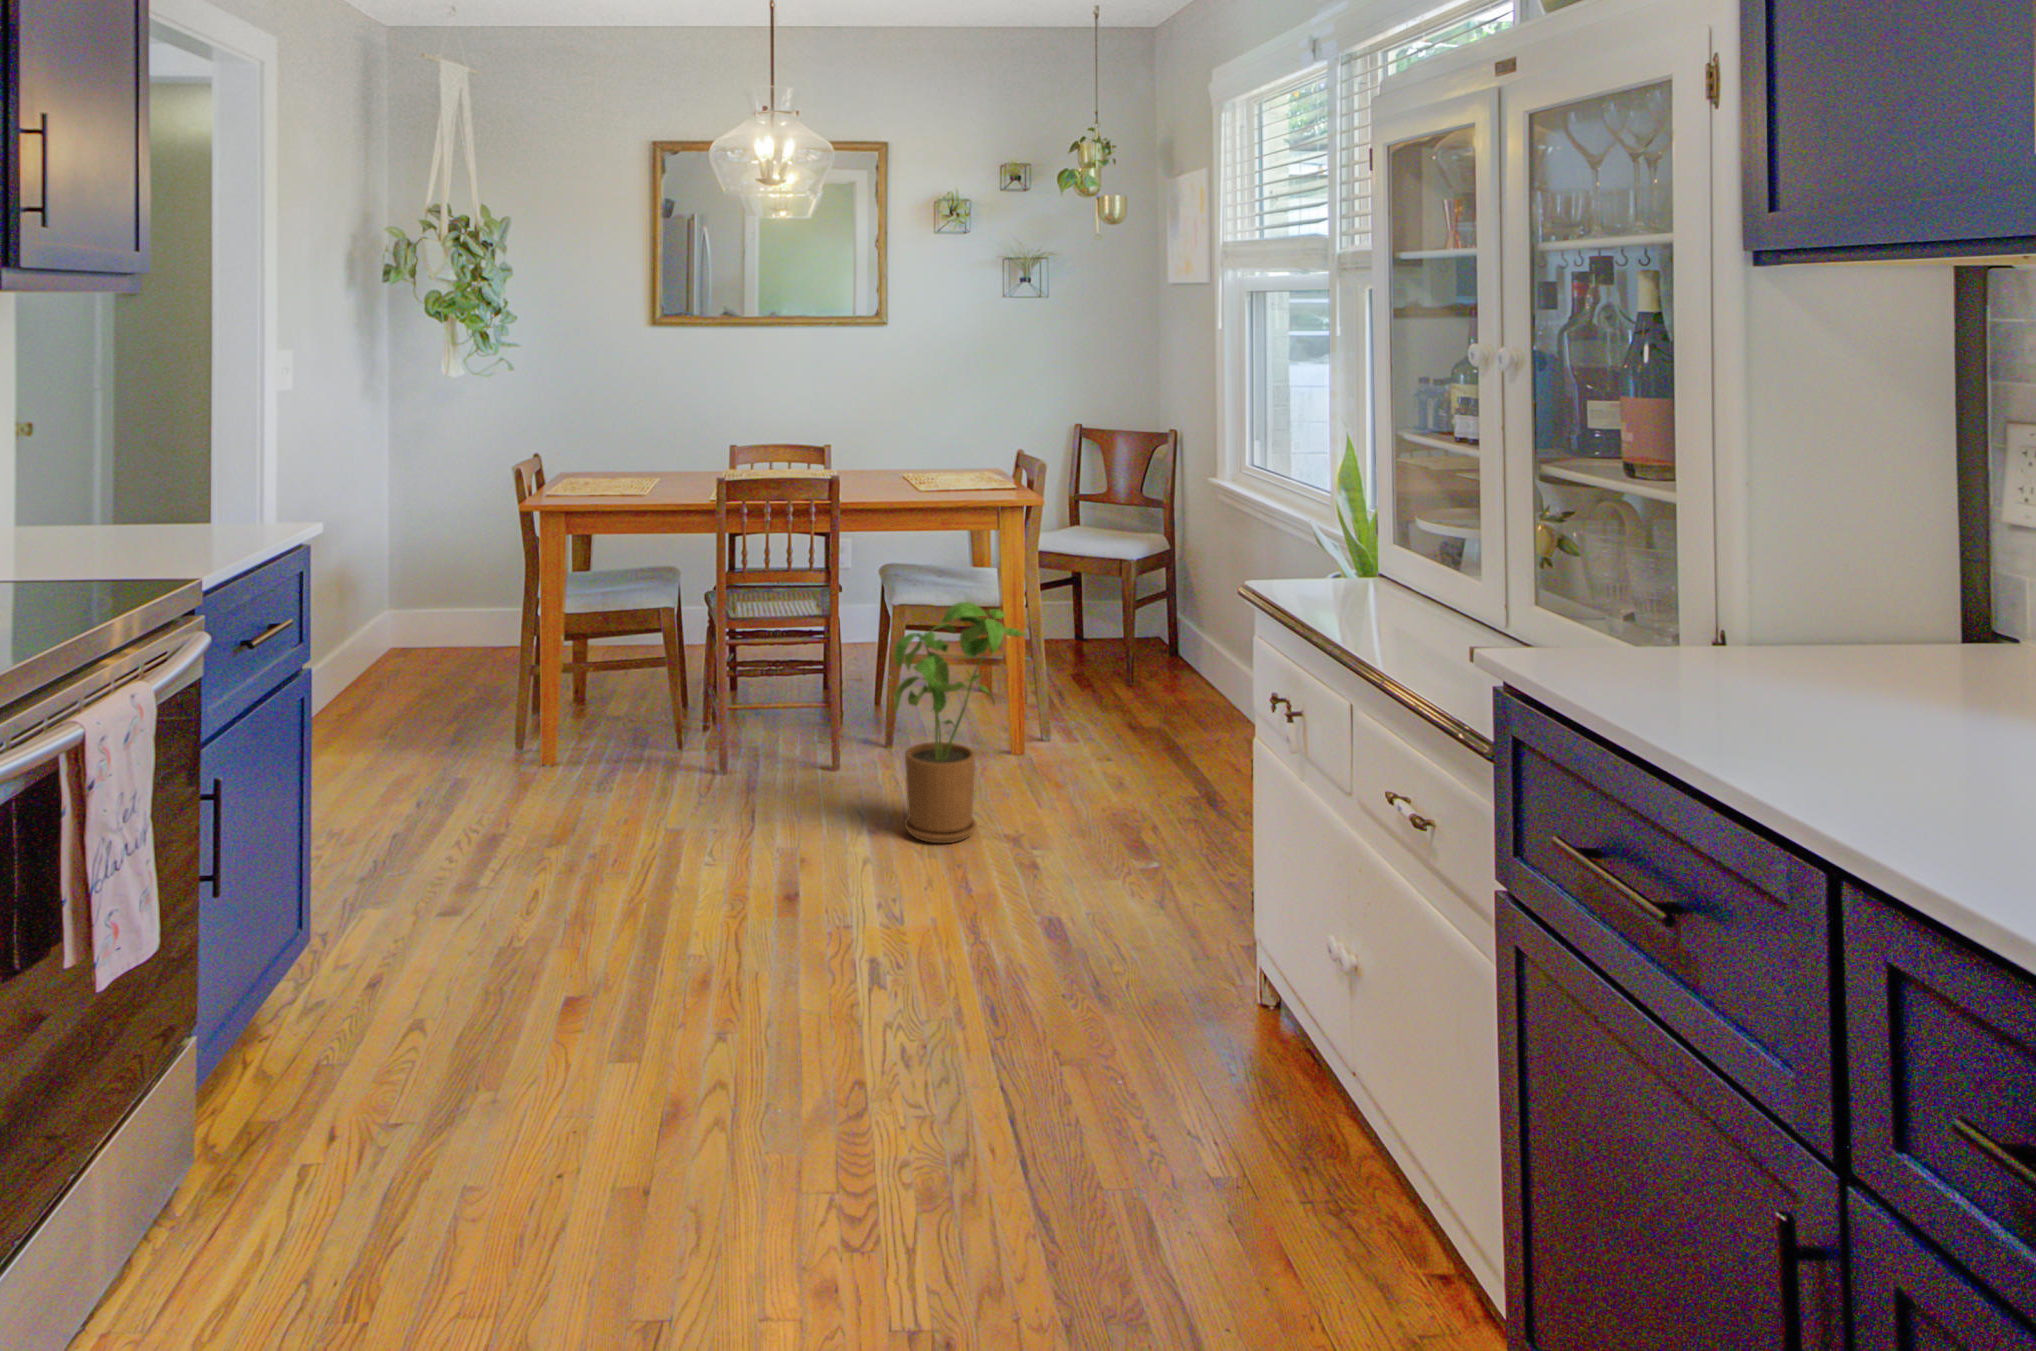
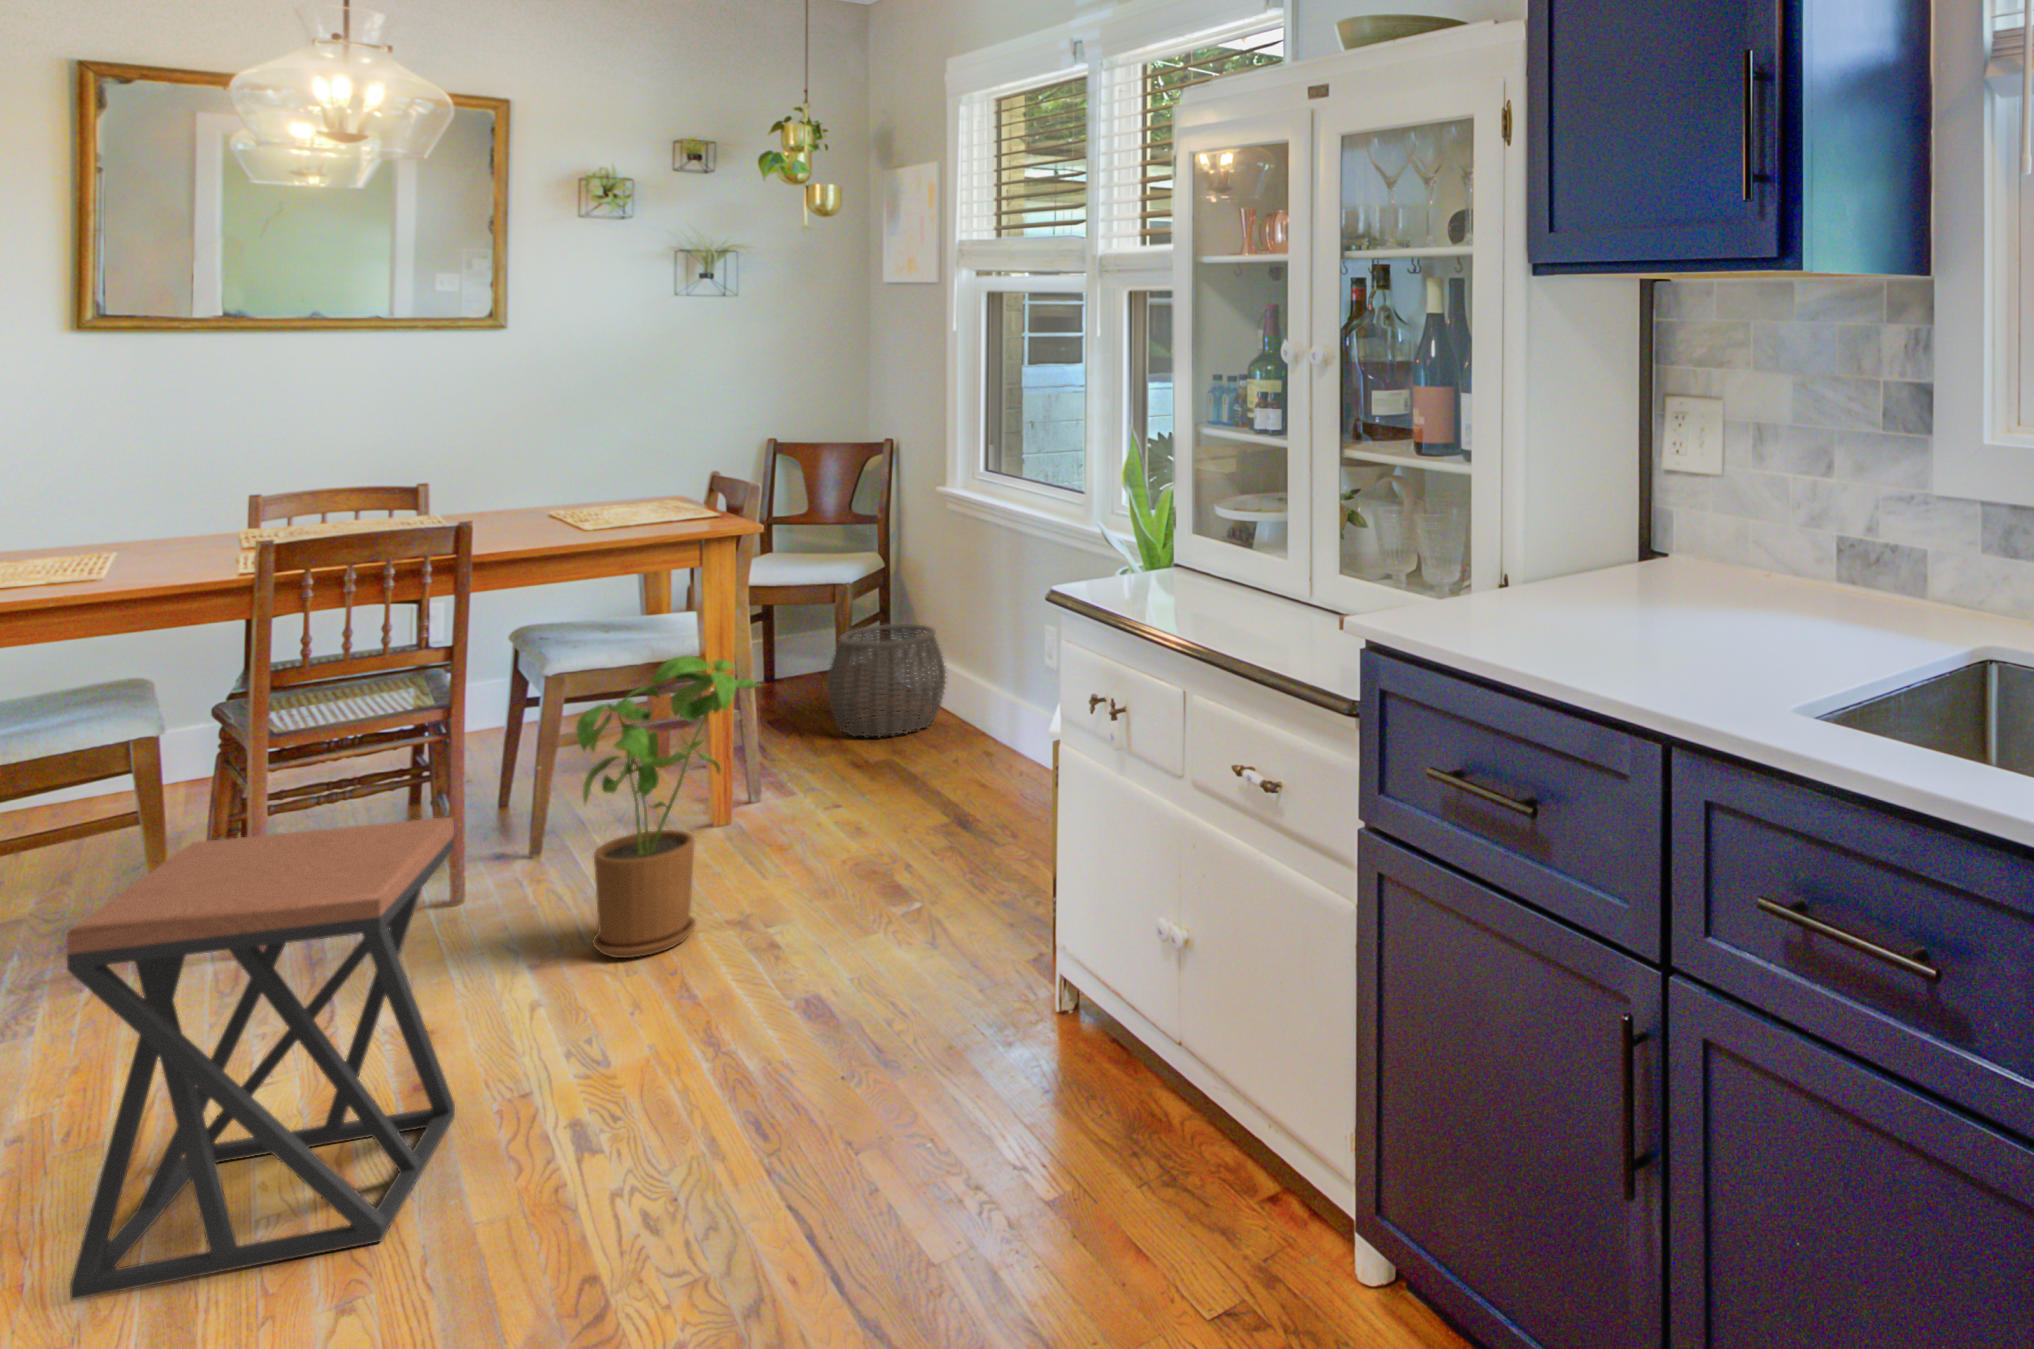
woven basket: none [1112,594,1215,697] -> present [828,624,946,737]
stool: none [574,692,794,1008] -> present [67,817,455,1300]

